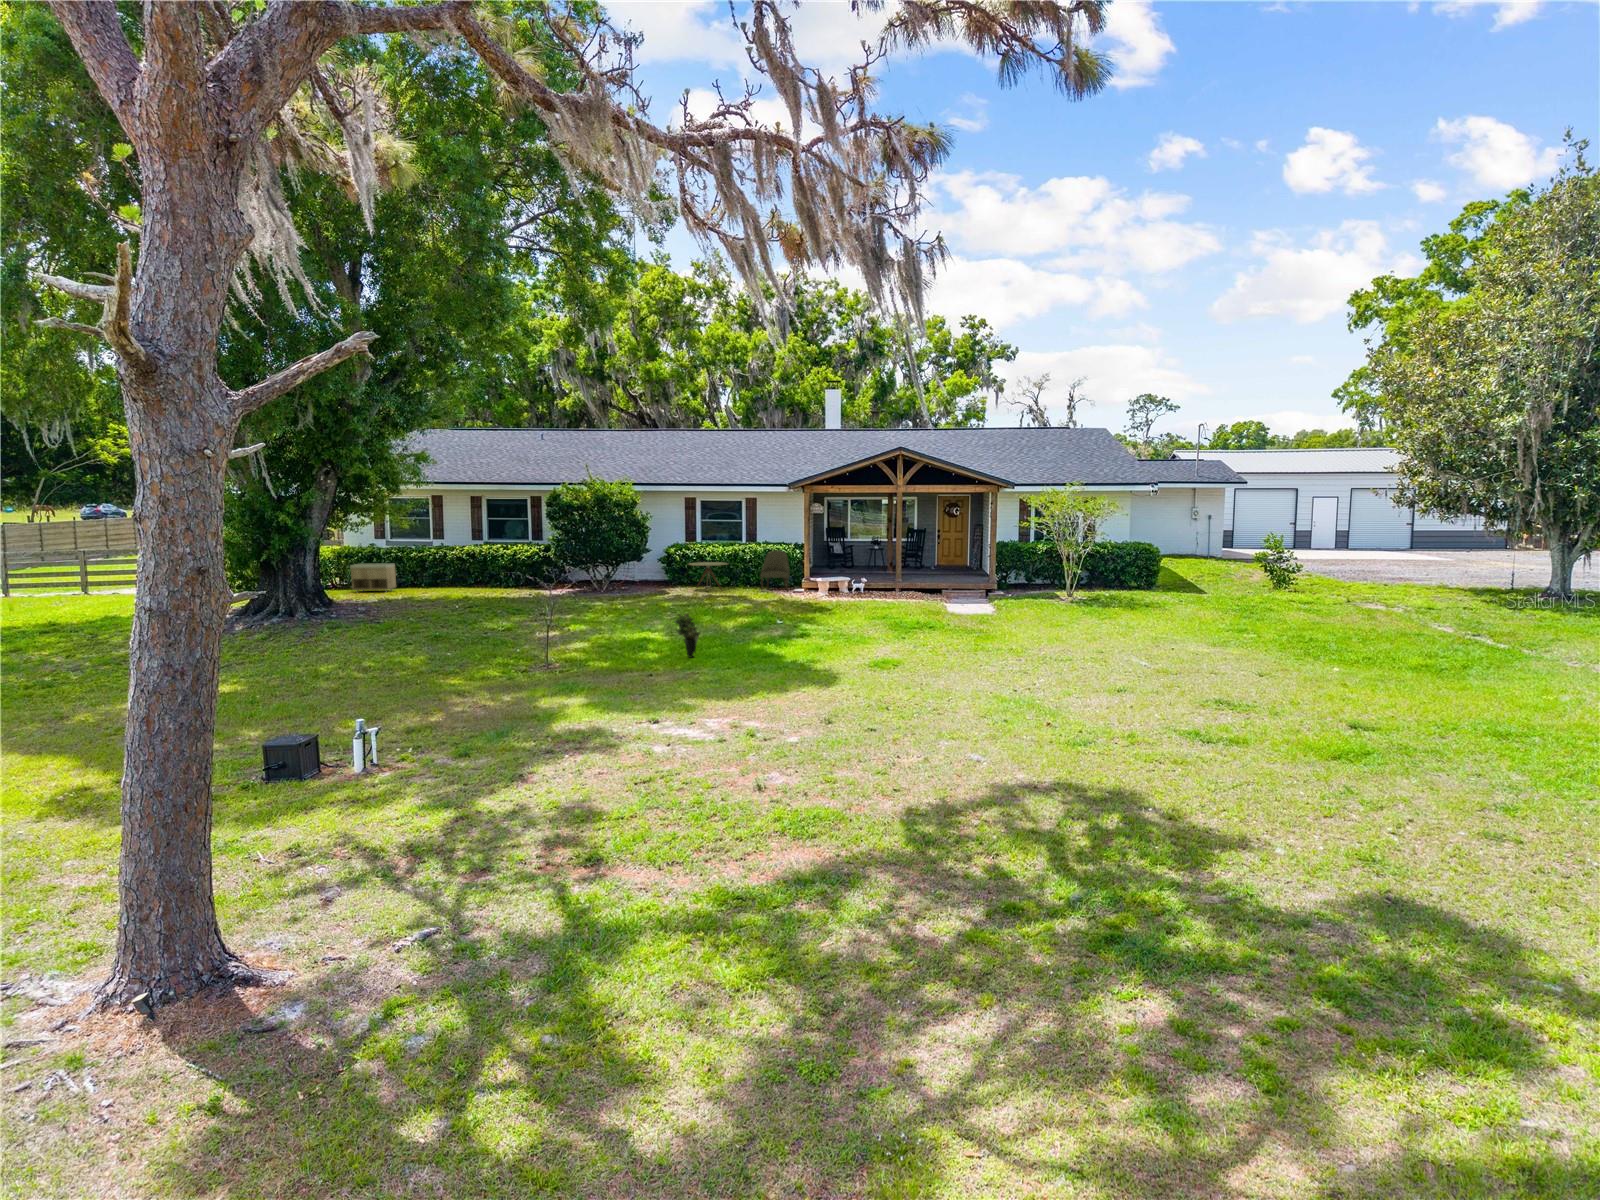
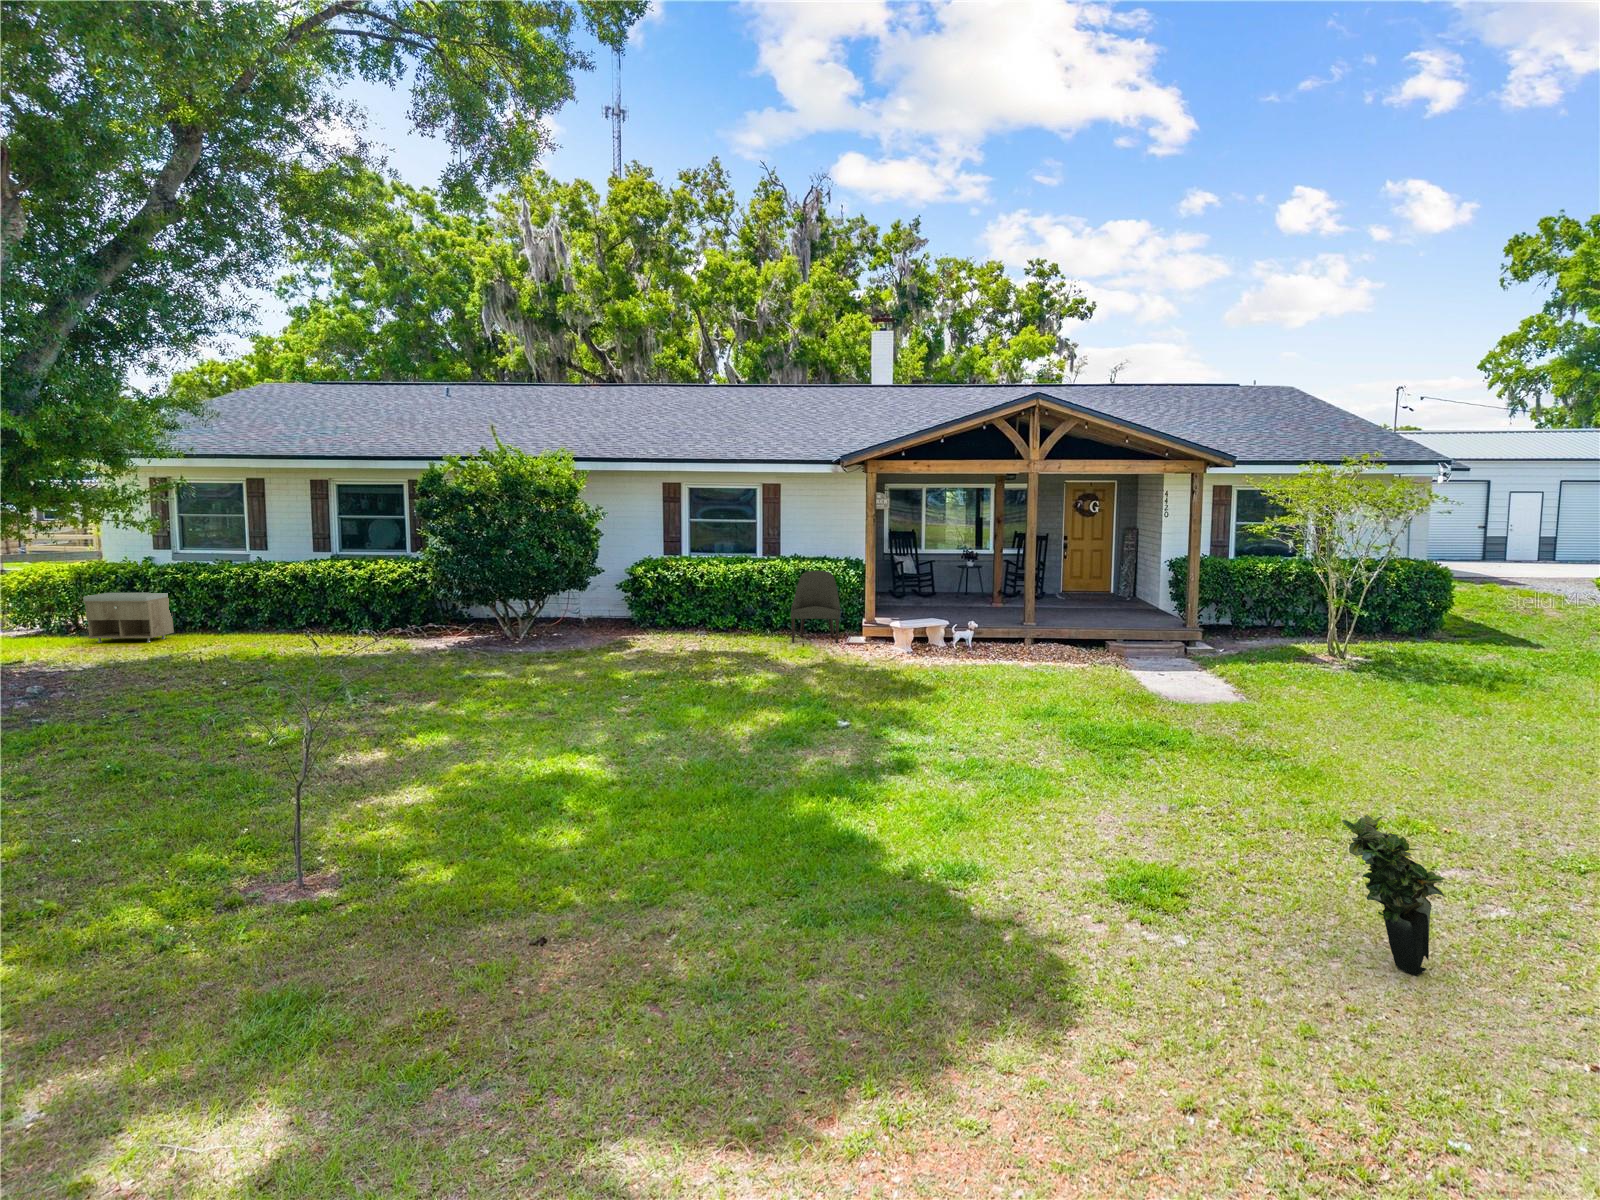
round table: present [689,562,727,588] -> none [667,590,735,644]
potted plant: present [674,613,700,657] -> present [1342,815,1445,976]

